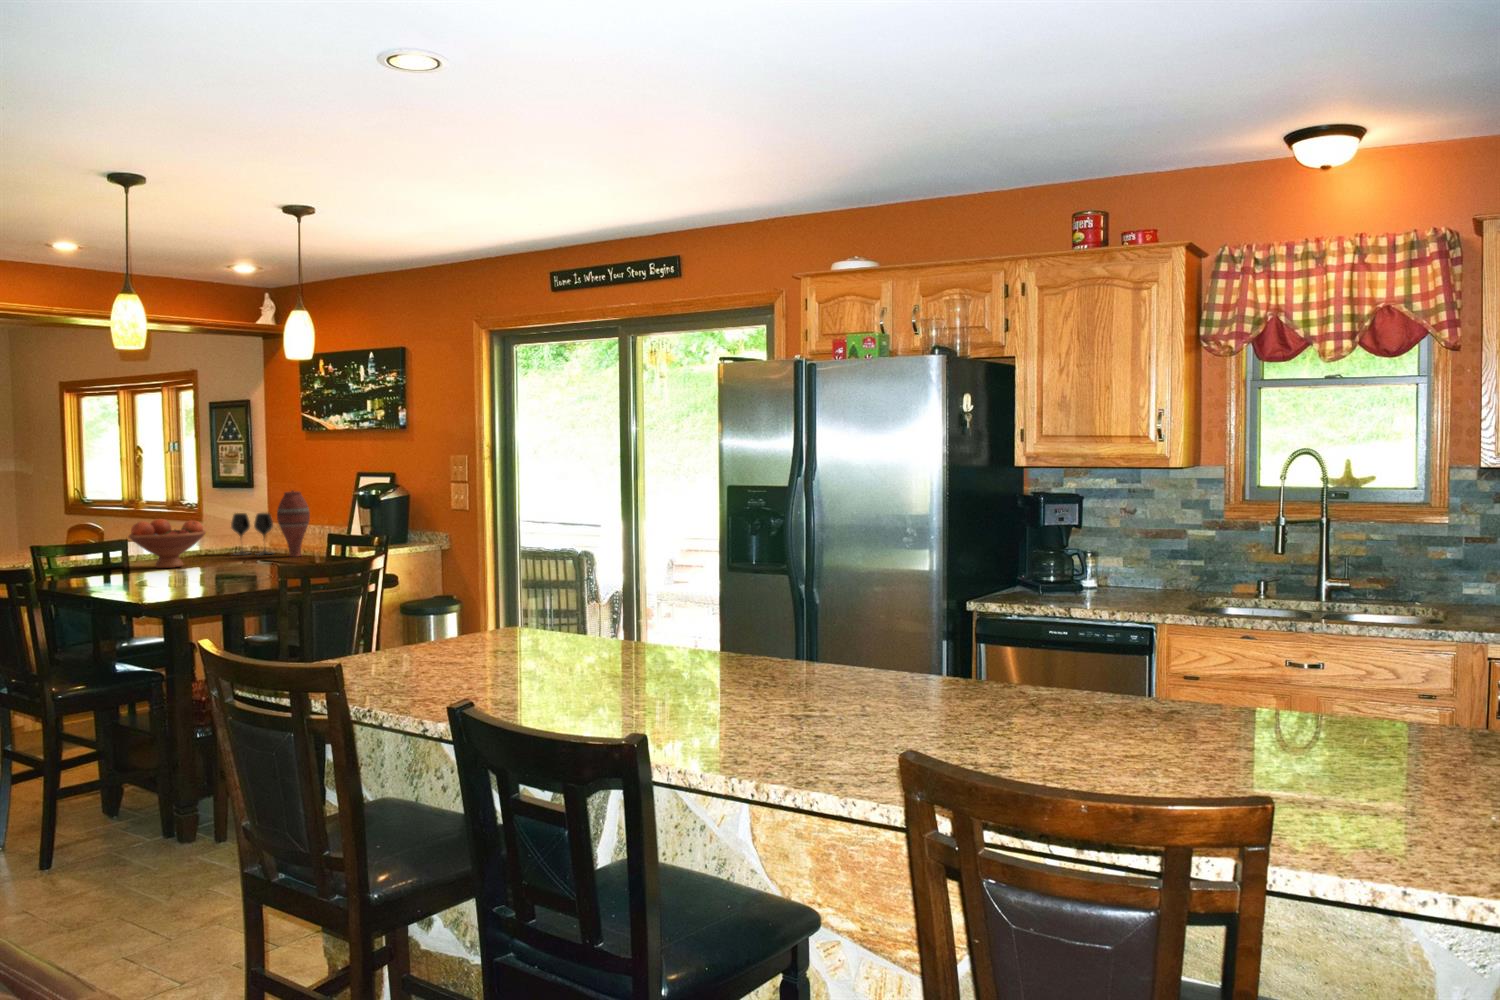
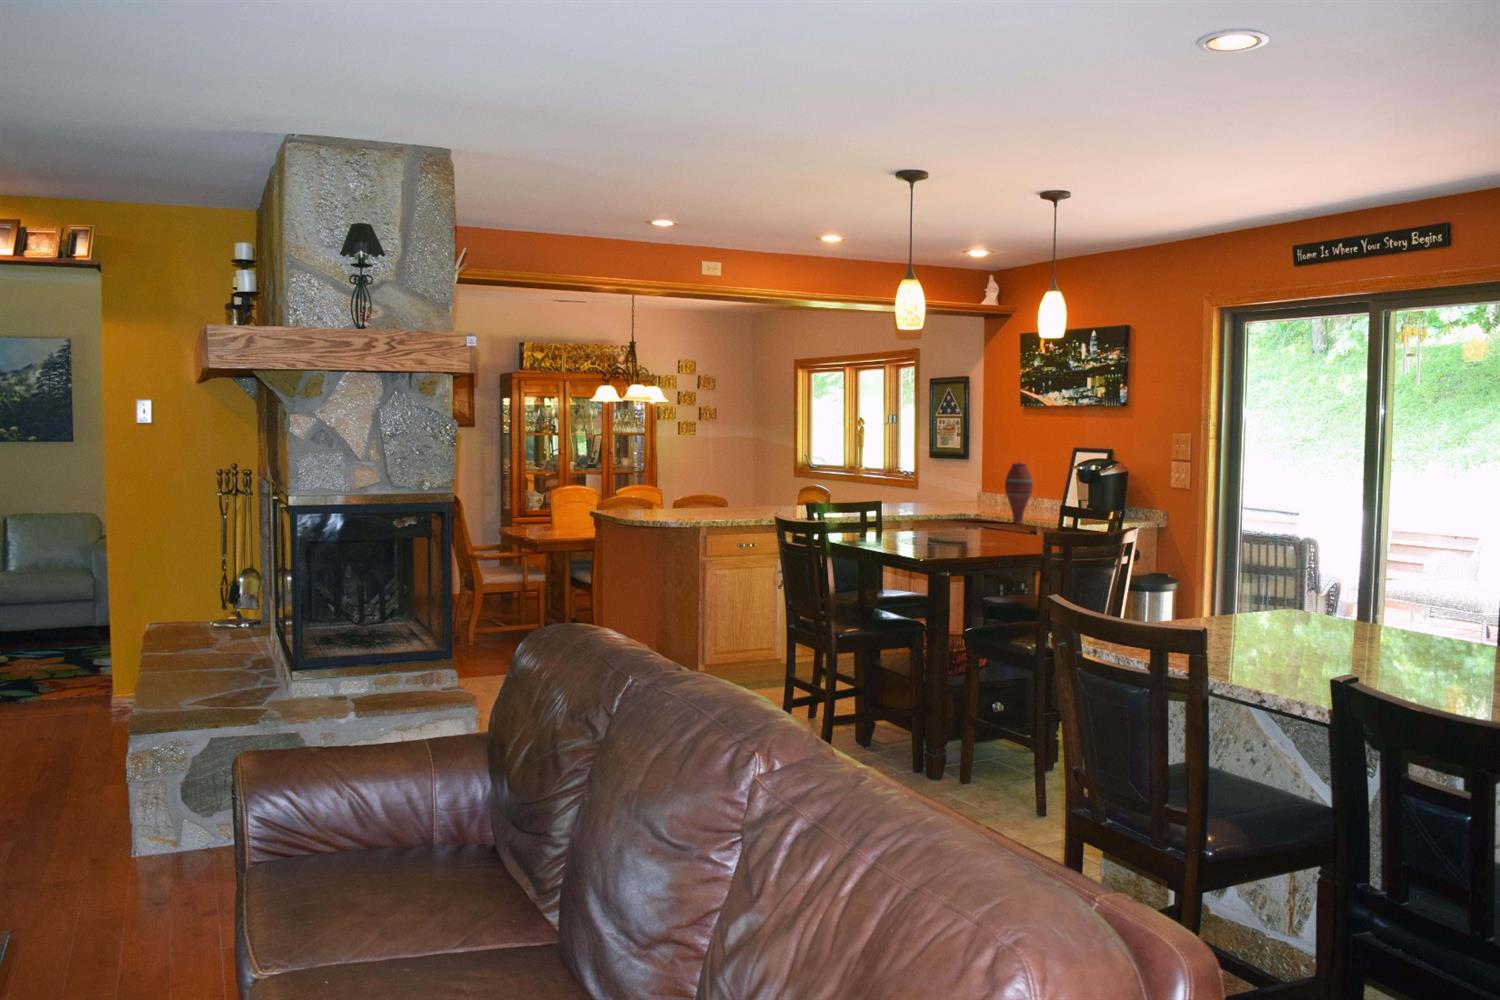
wine glass: present [231,513,273,555] -> none [962,481,998,520]
fruit bowl: present [128,519,206,568] -> none [901,482,957,523]

